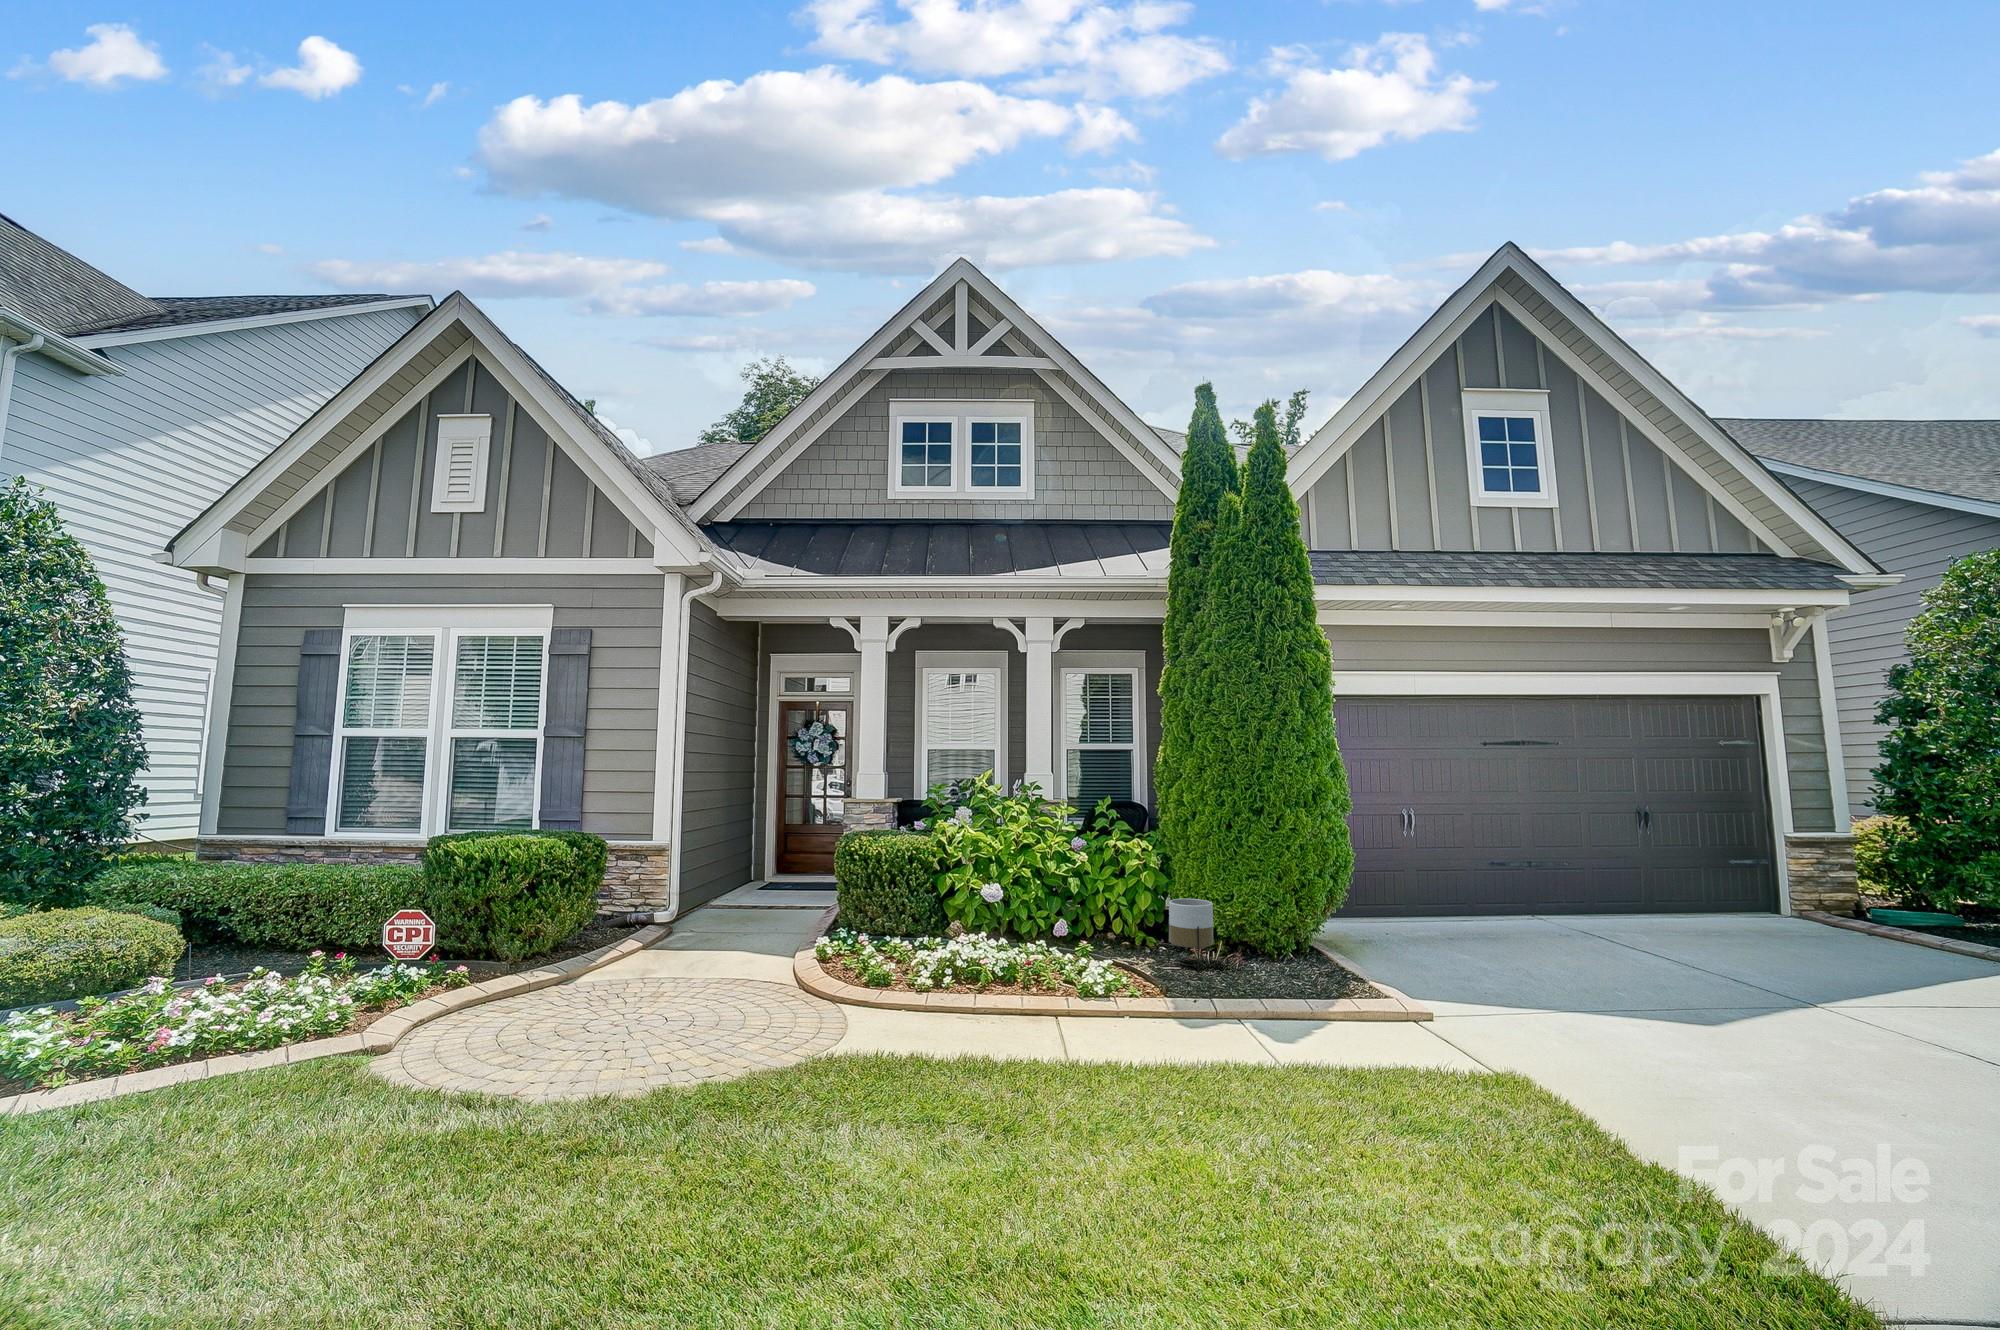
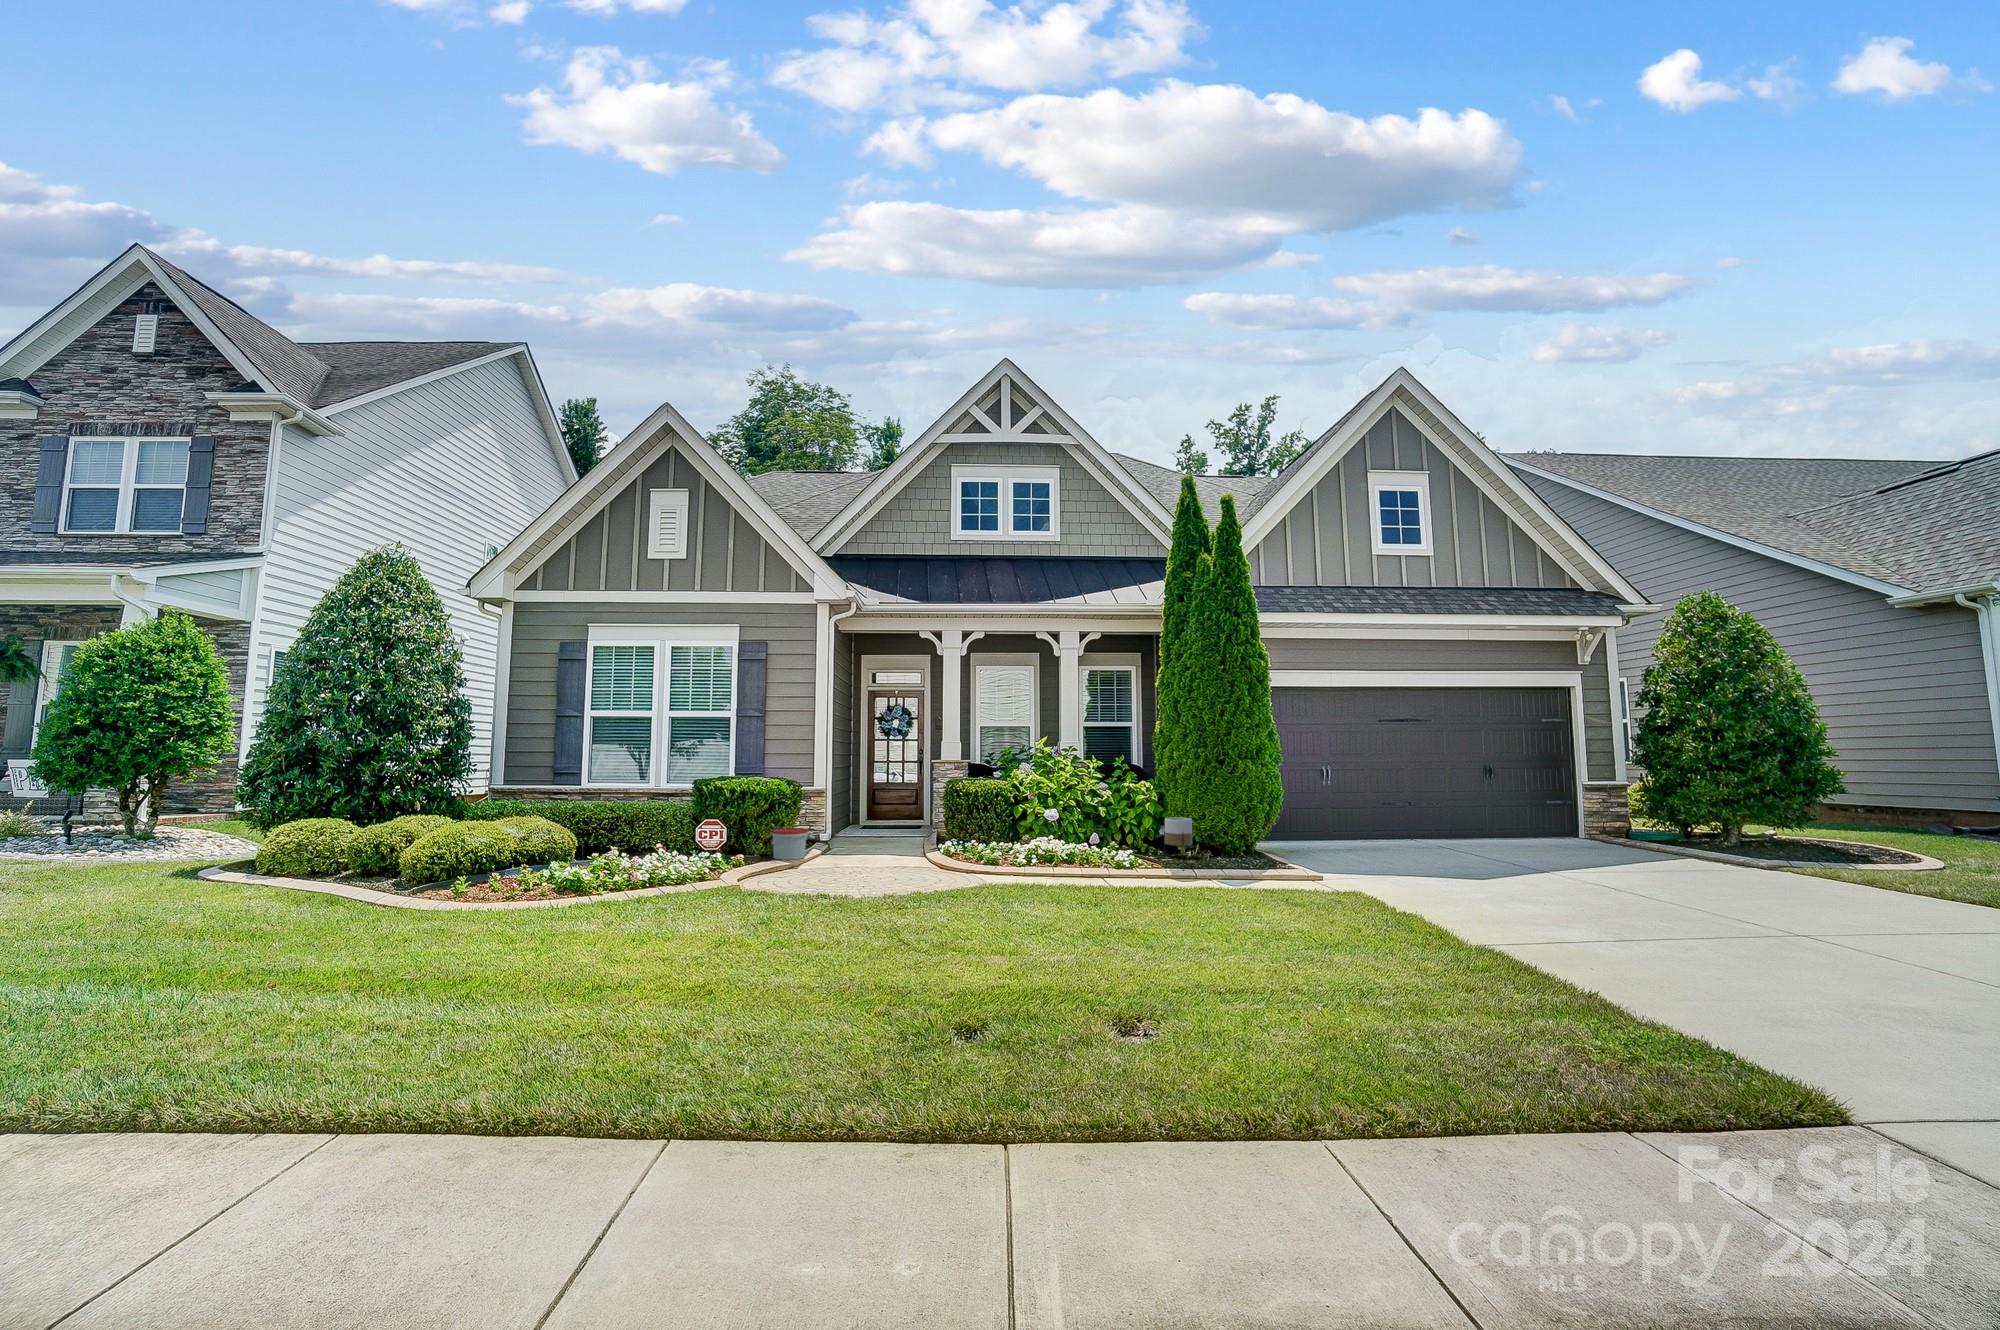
bucket: none [537,913,599,968] -> present [772,828,808,860]

